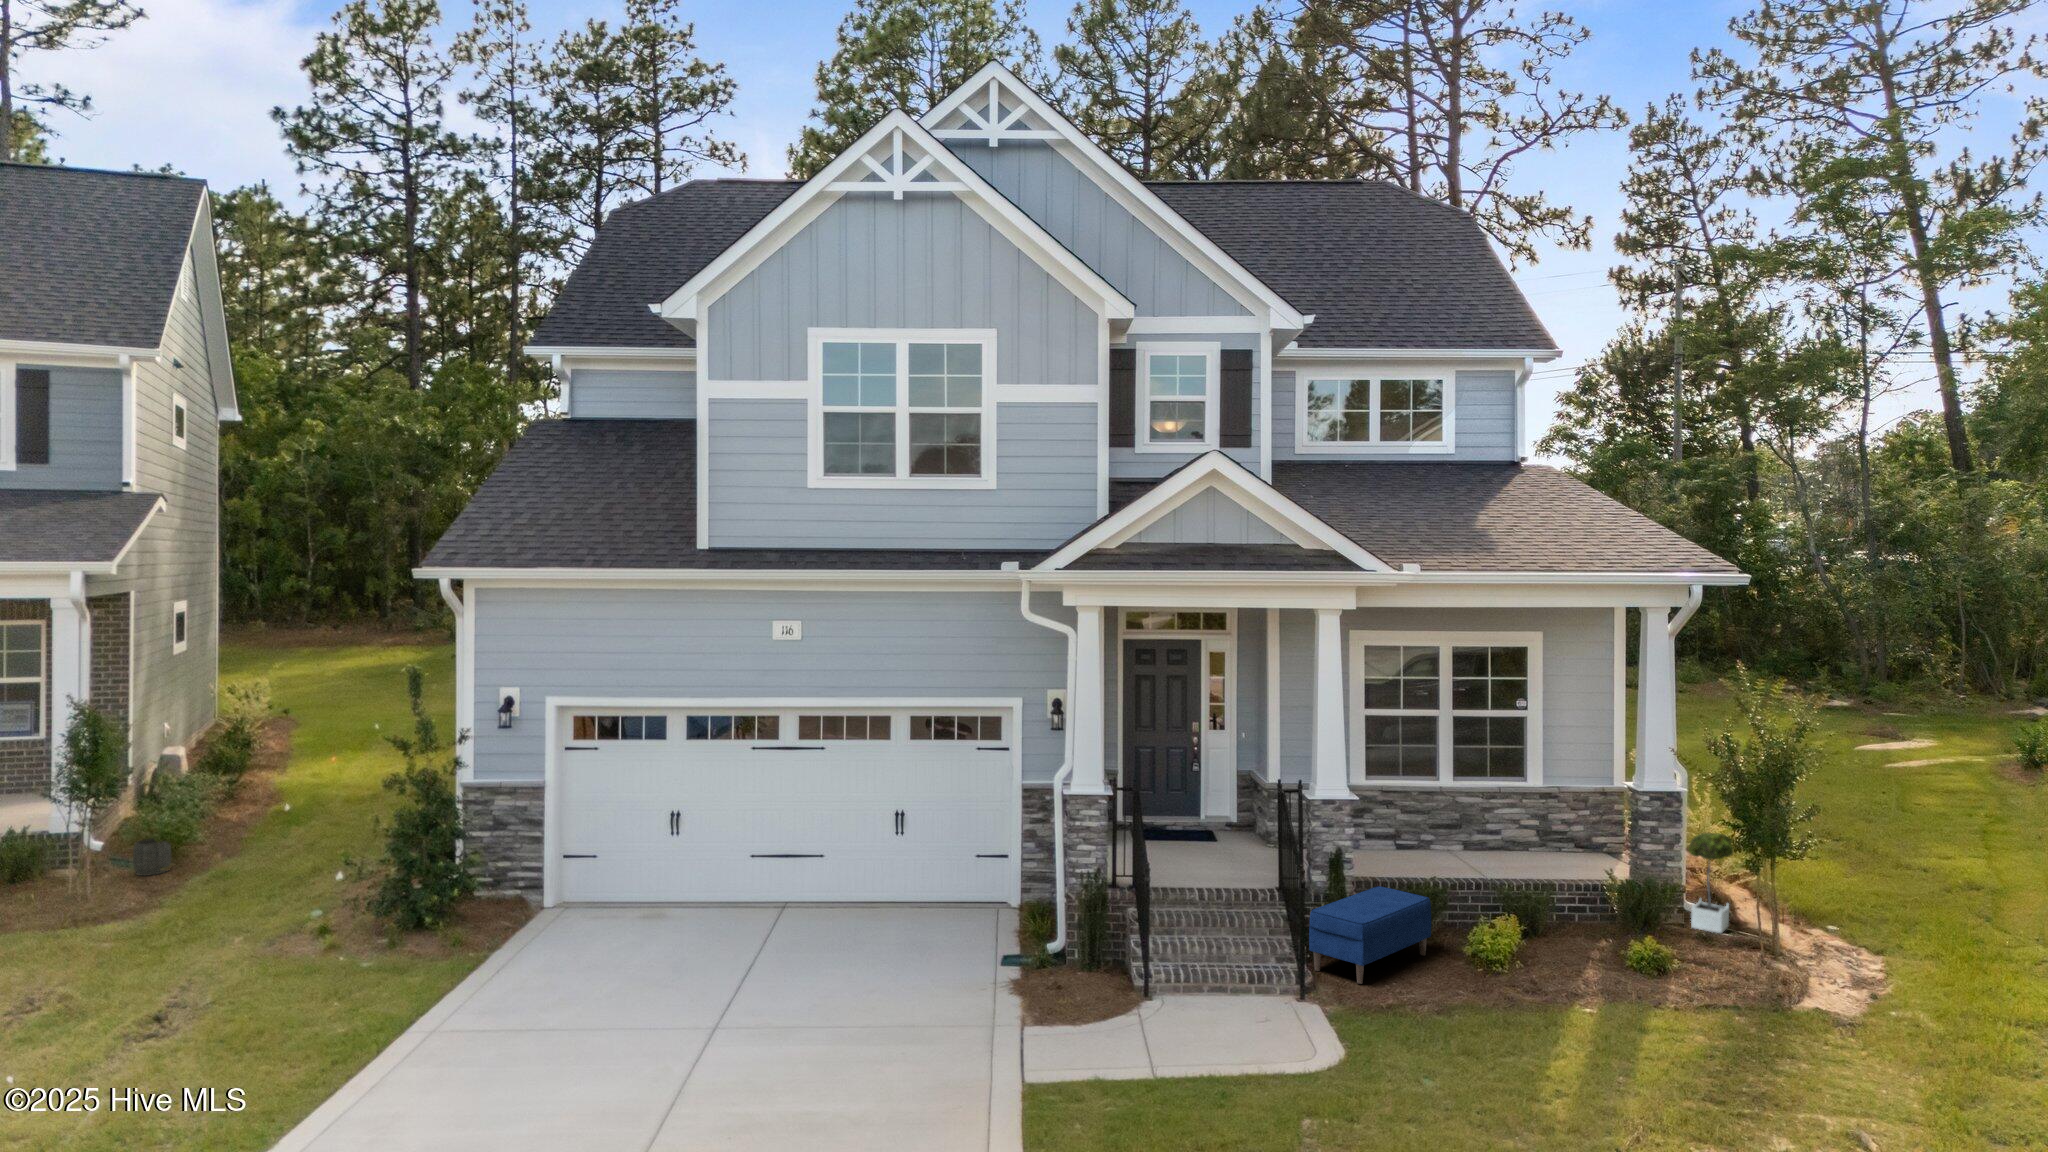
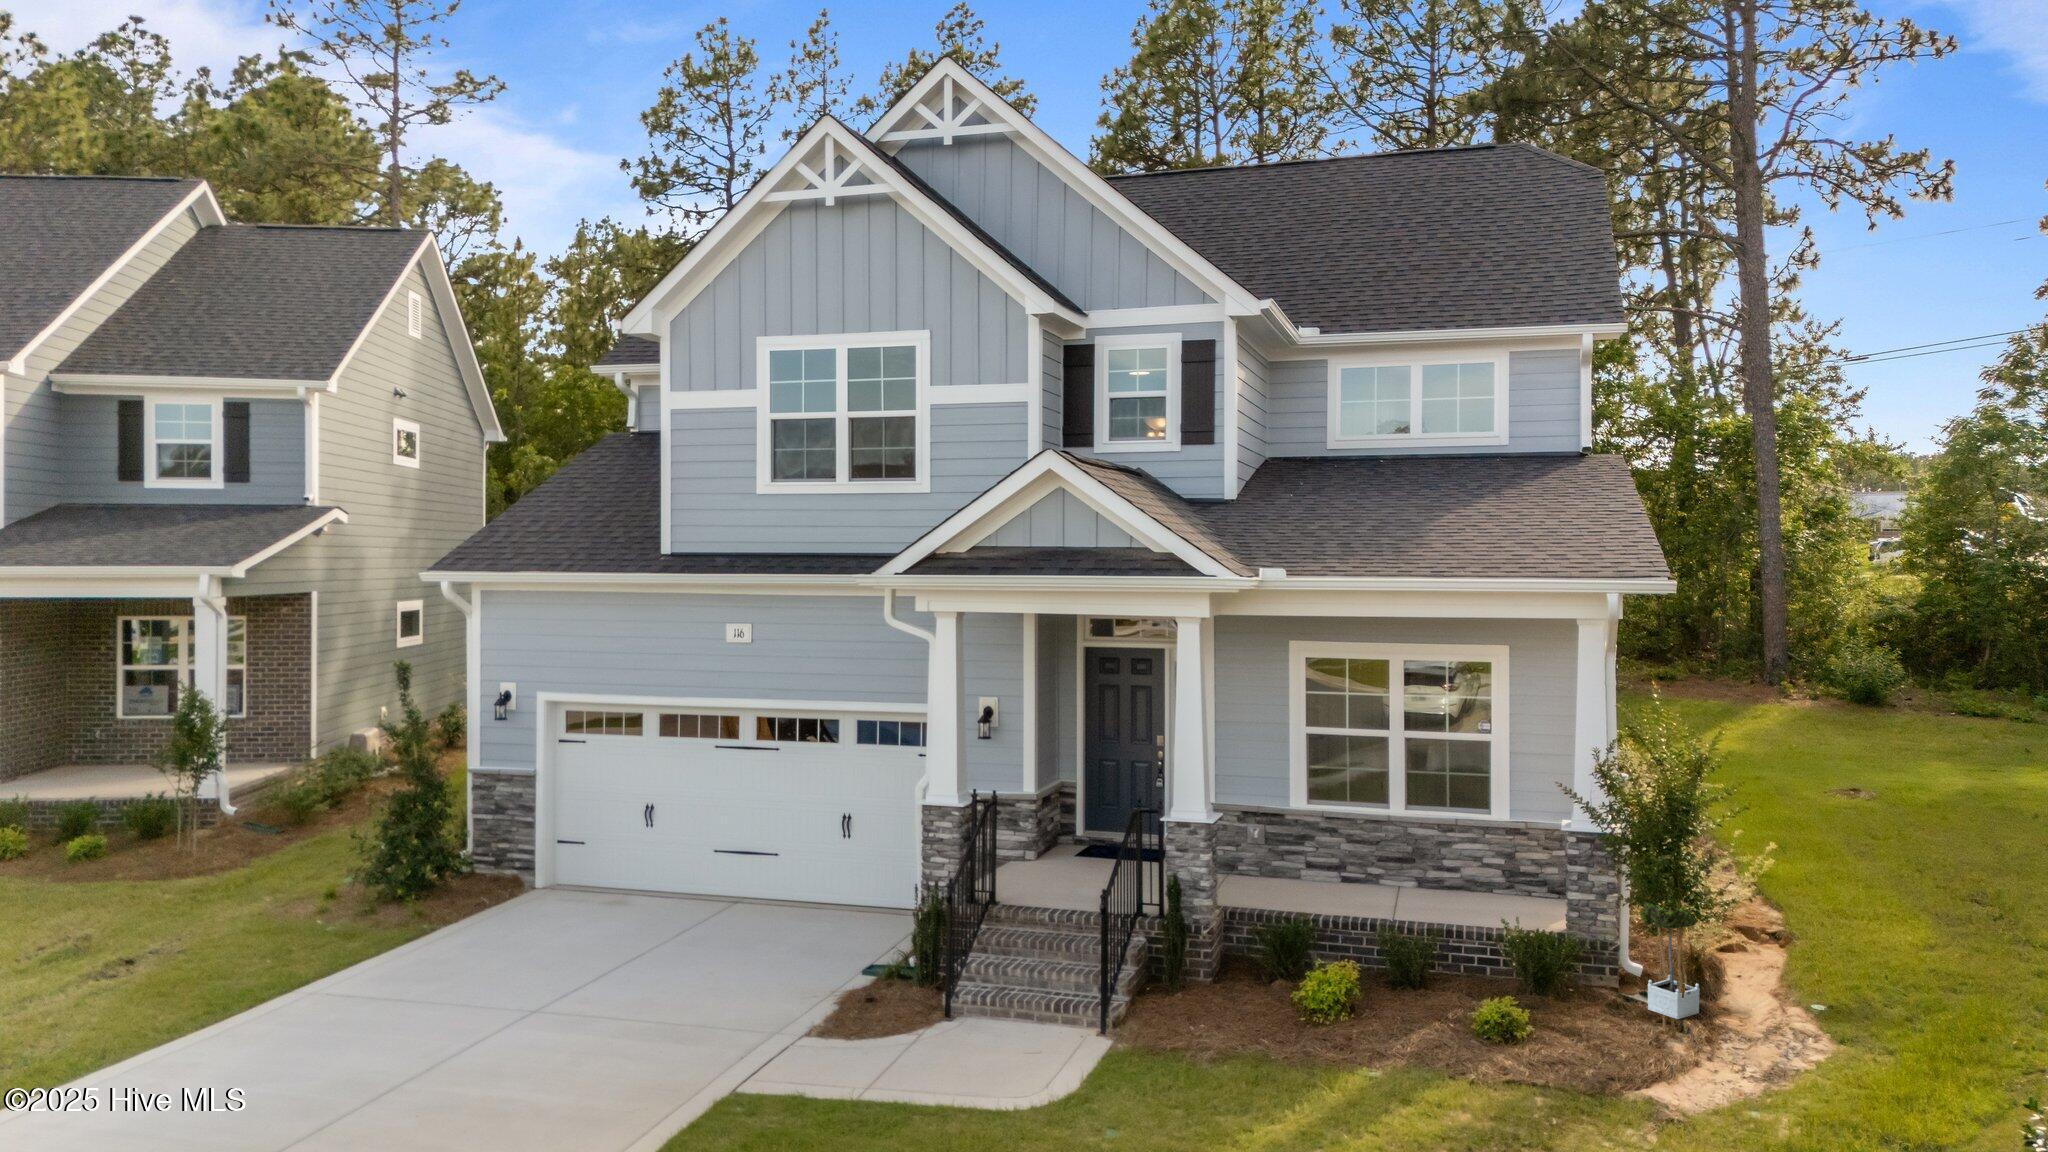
woven basket: present [133,838,171,876] -> none [278,804,309,836]
bench: present [1309,886,1431,984] -> none [1134,926,1288,1028]

